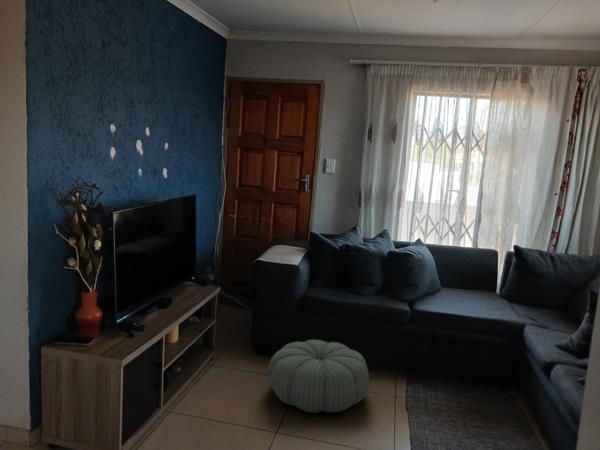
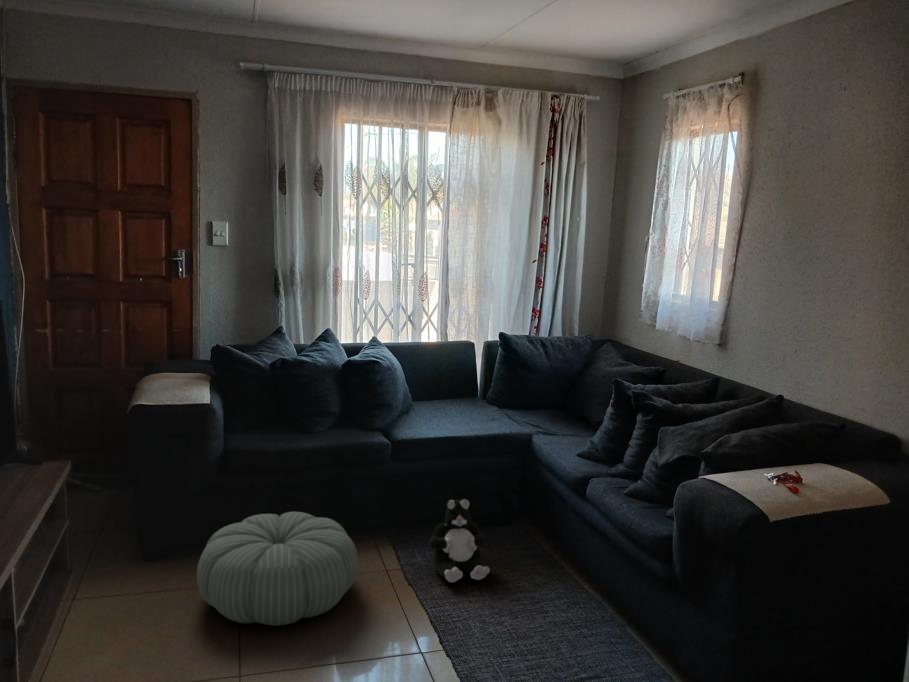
plush toy: none [425,357,469,421] -> present [429,498,490,582]

